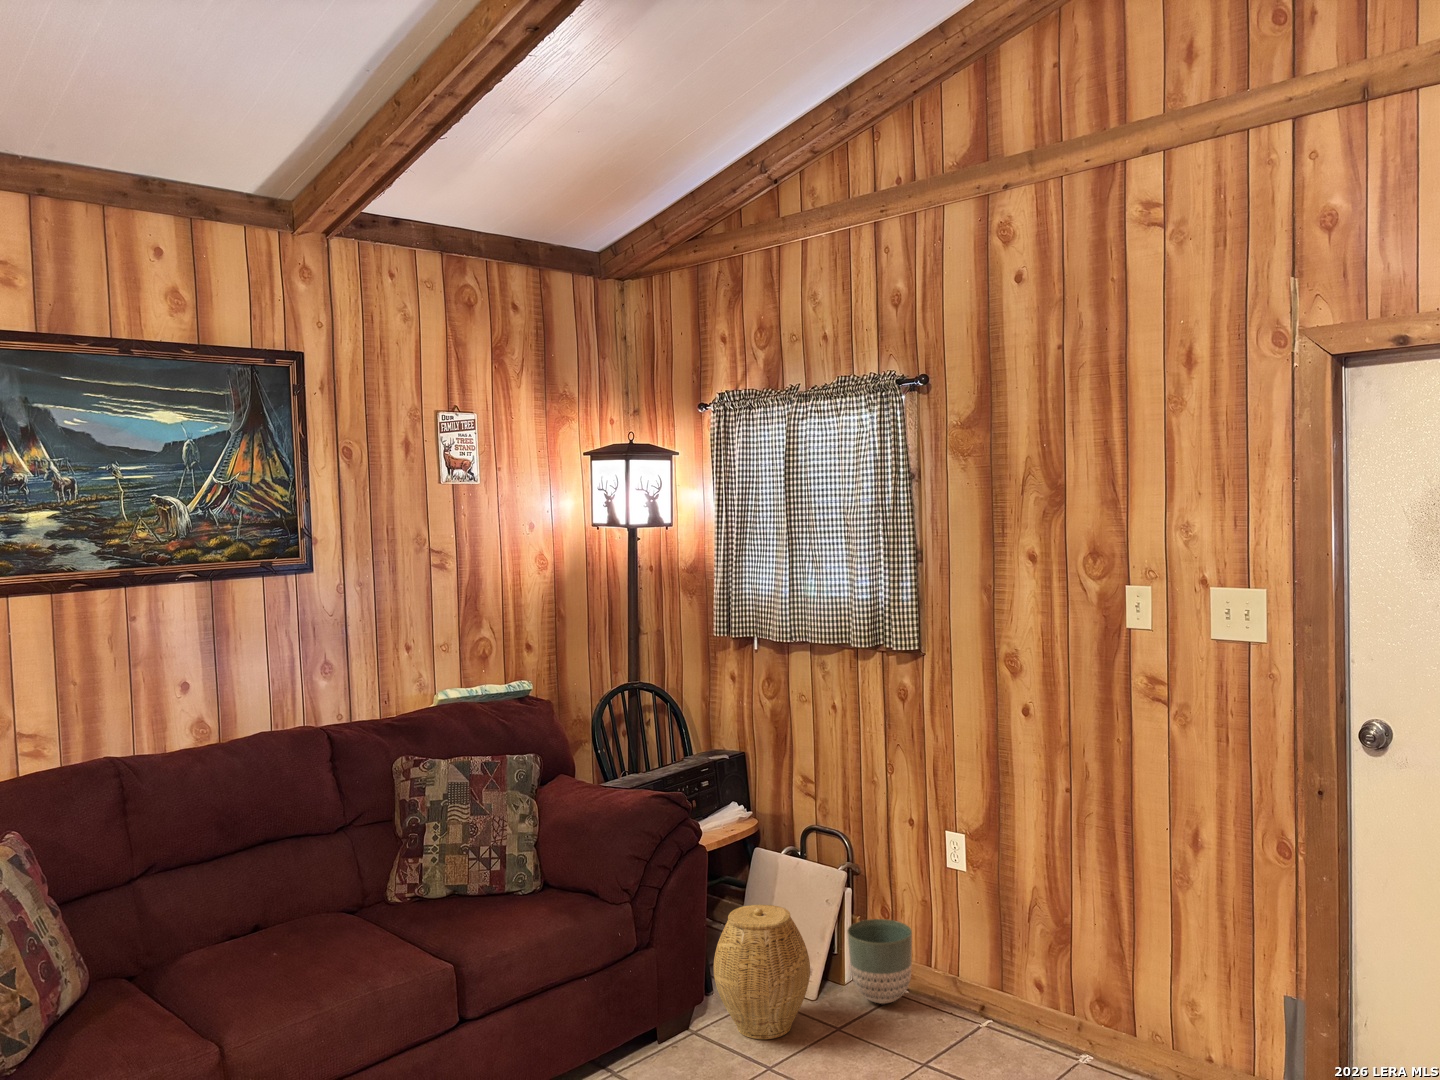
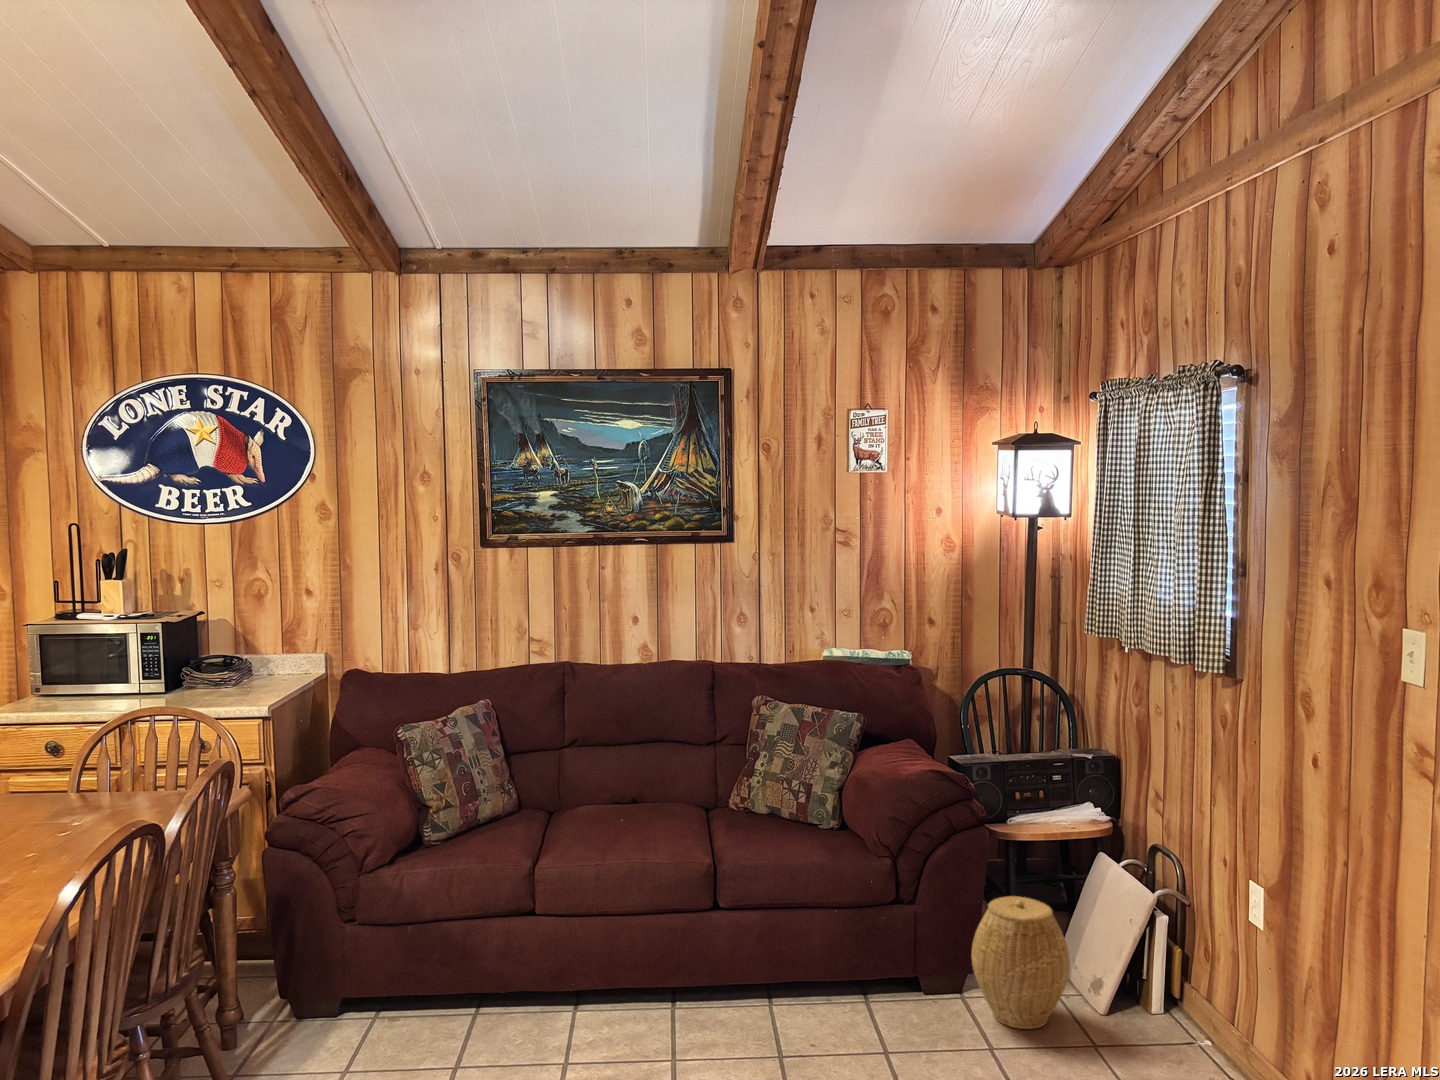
planter: present [847,919,912,1004] -> none [1130,952,1205,1045]

